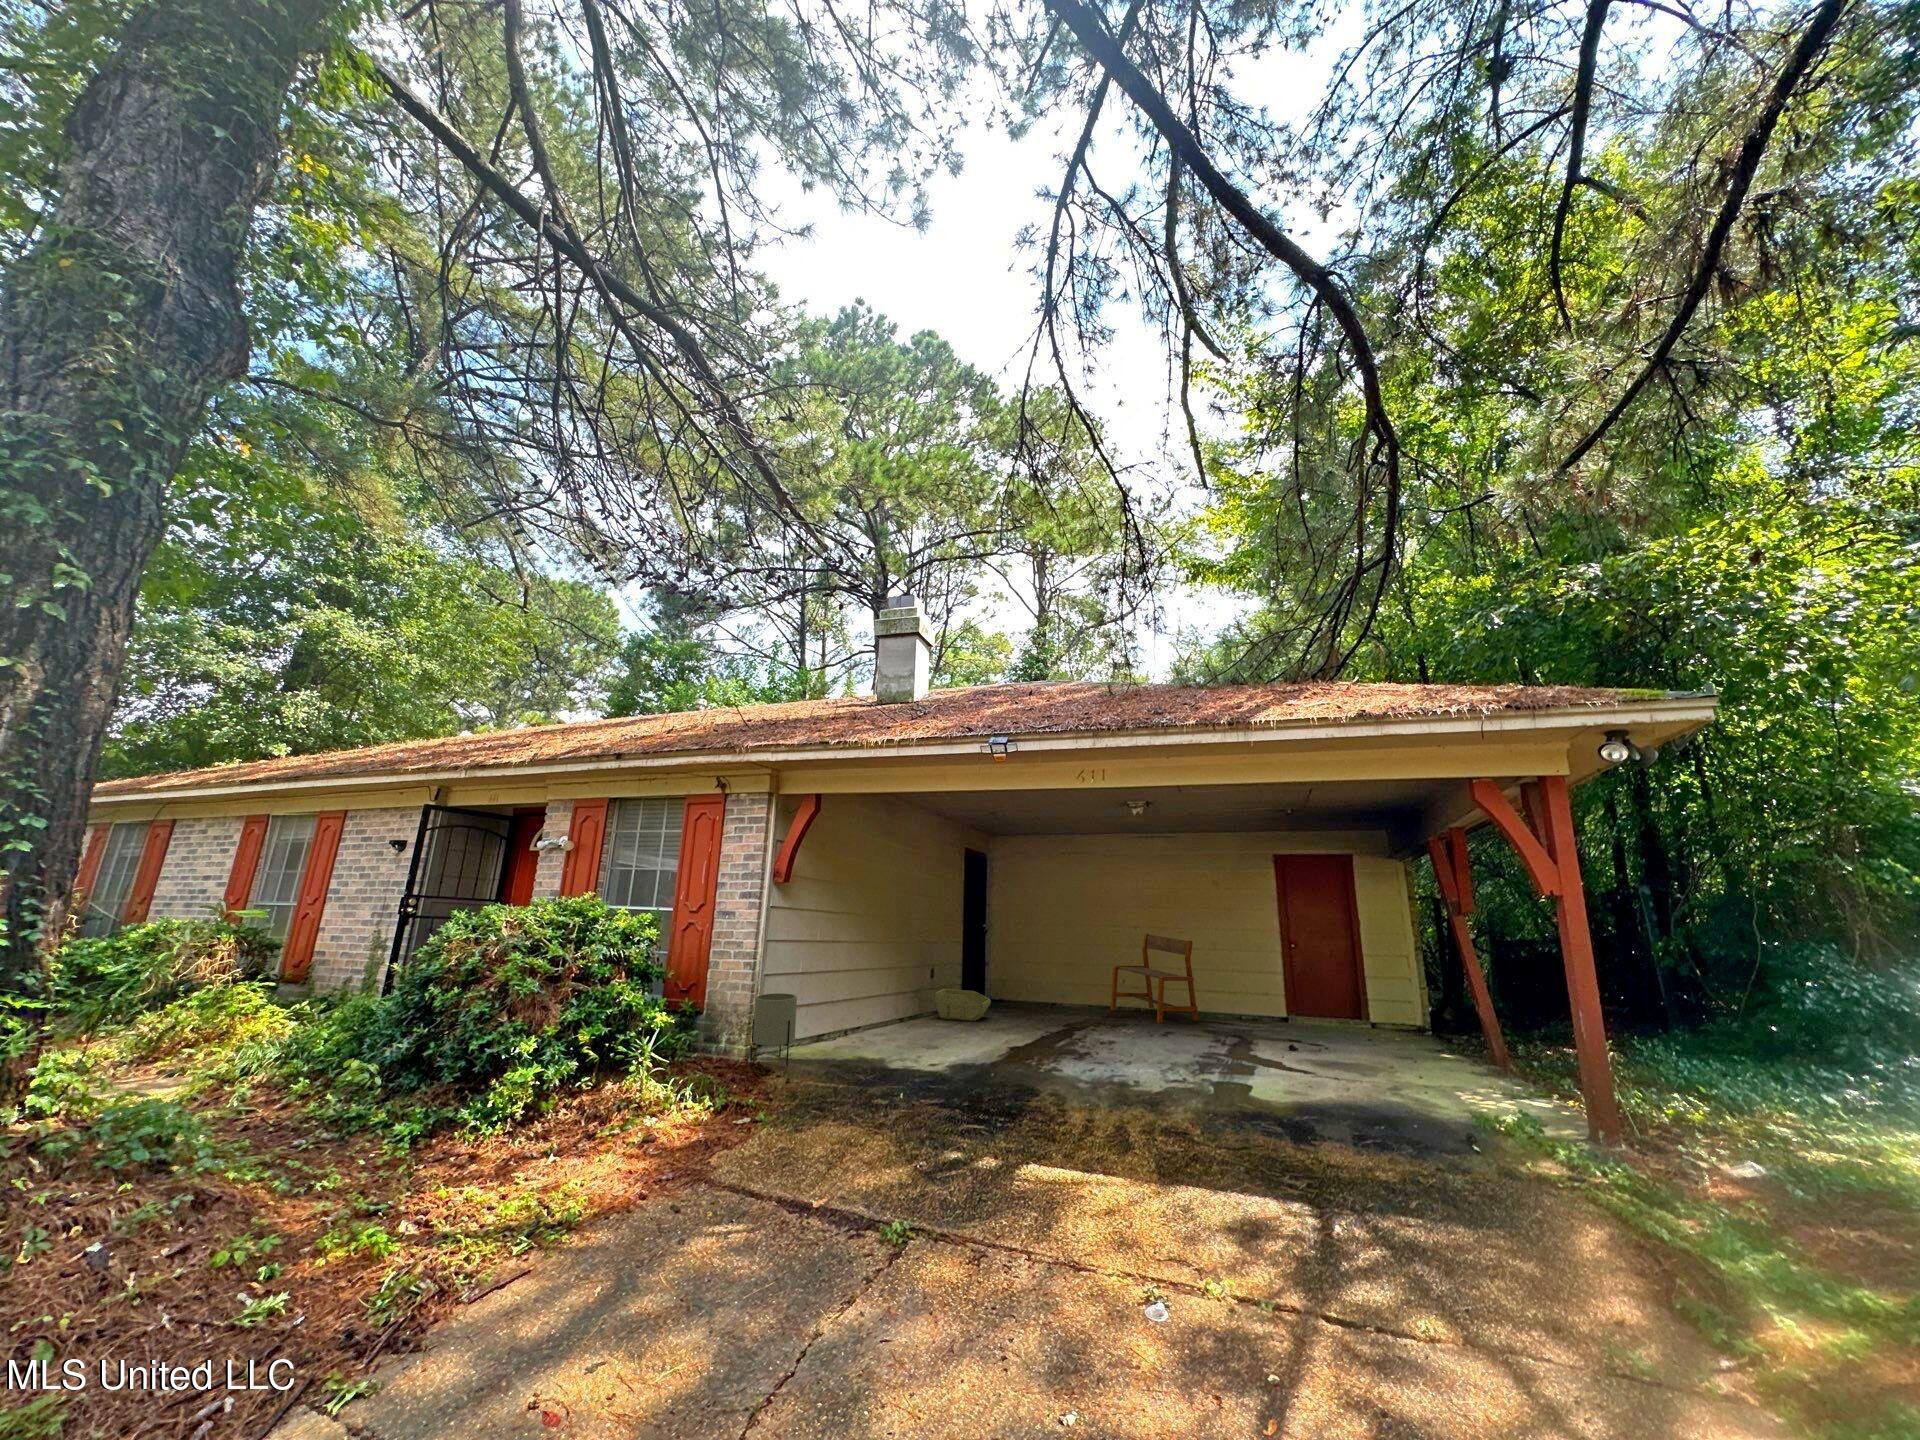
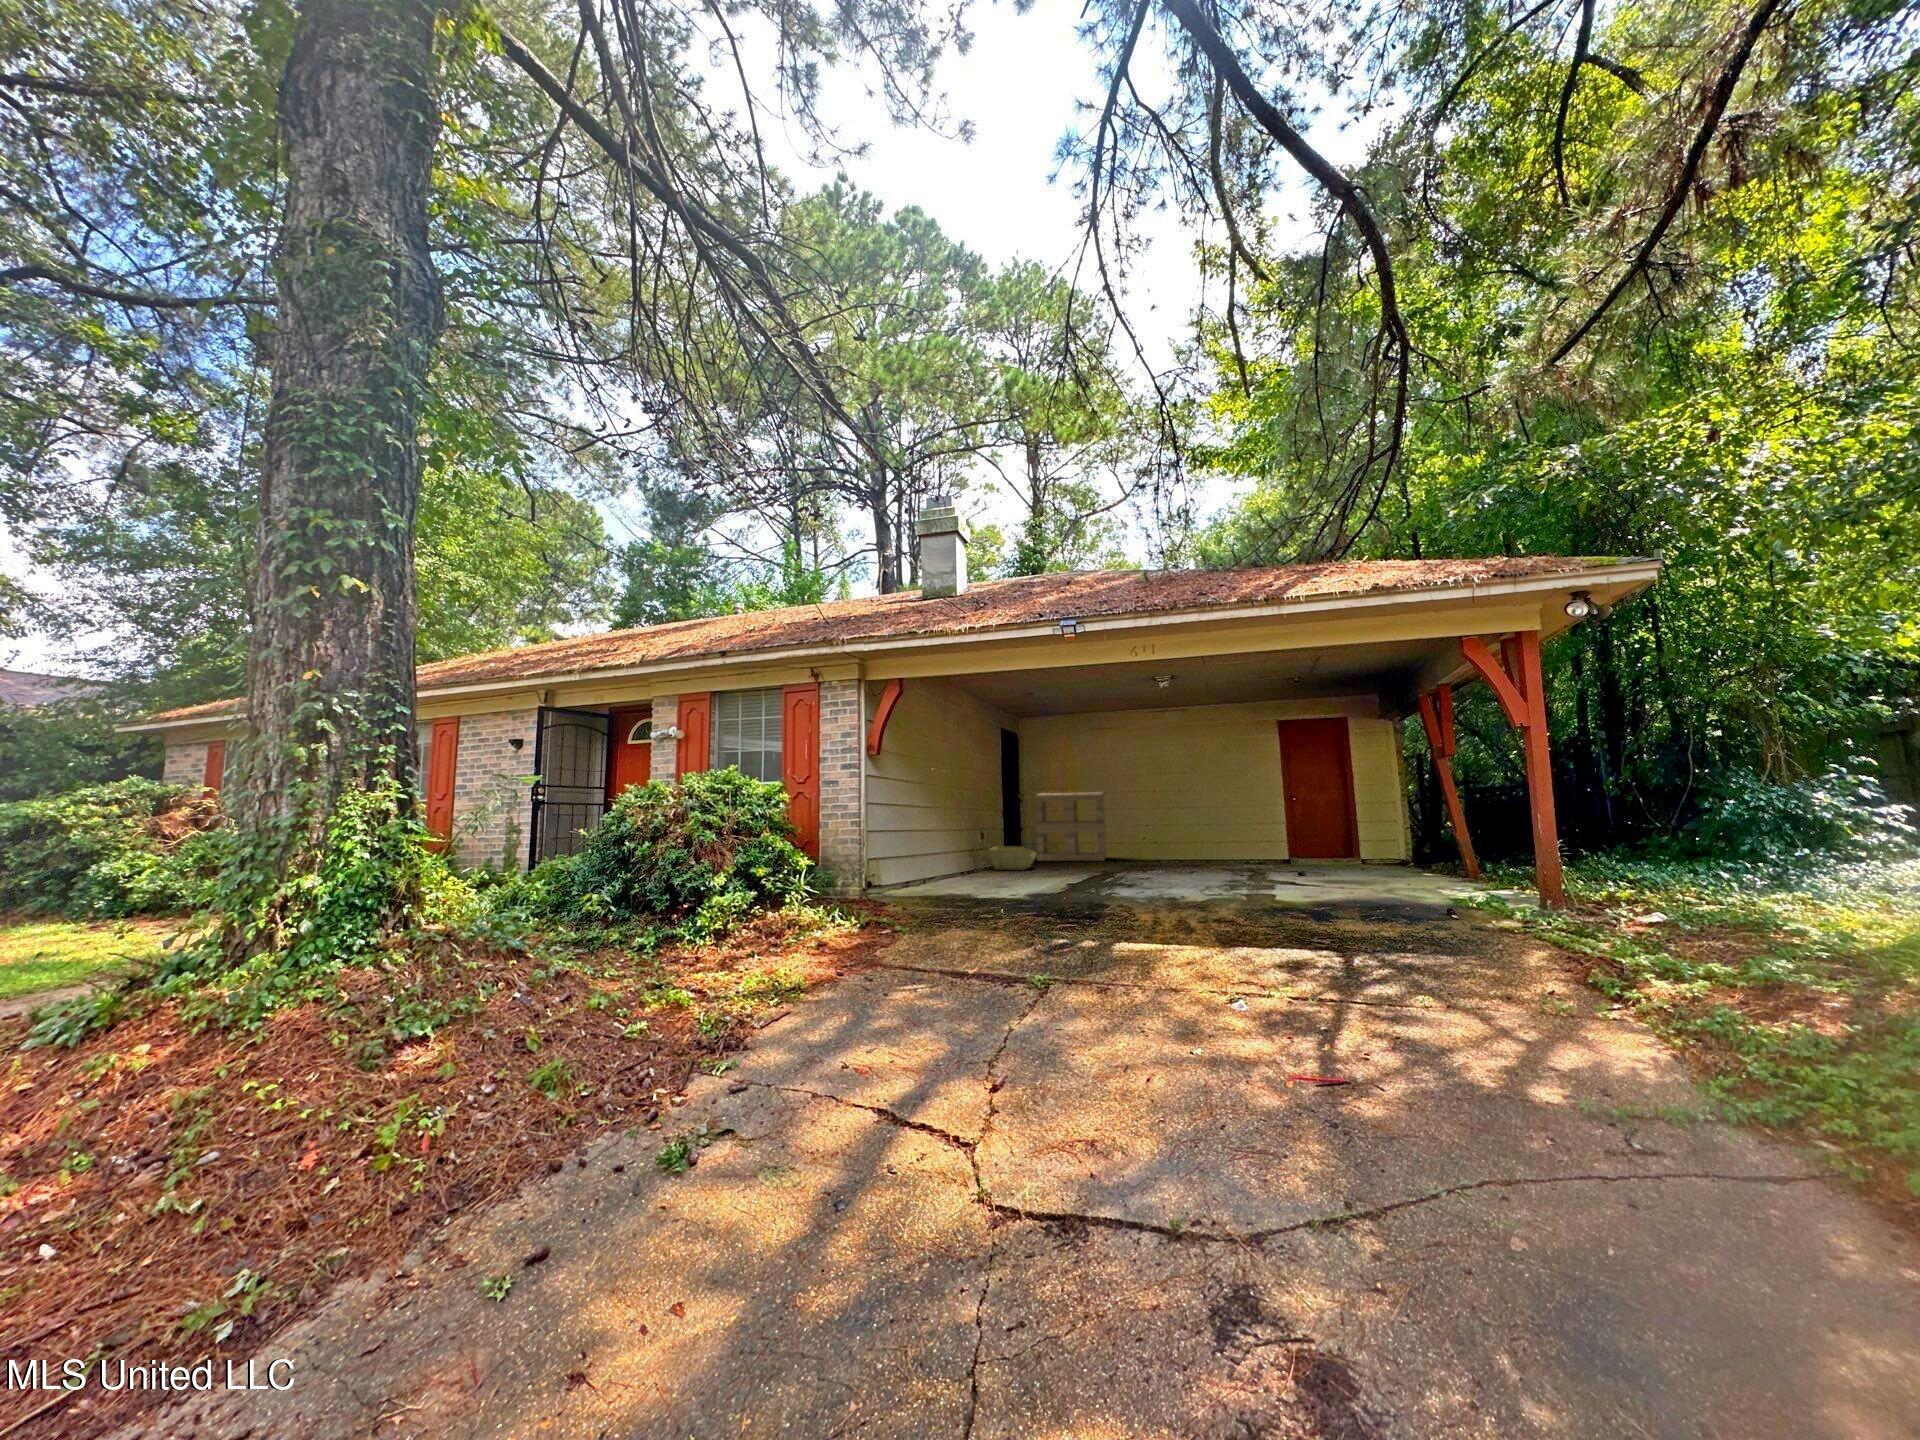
shelving unit: none [996,925,1077,1012] -> present [1035,792,1106,861]
bench: present [1111,933,1198,1023] -> none [1136,794,1213,867]
planter: present [750,993,797,1066] -> none [866,843,900,899]

